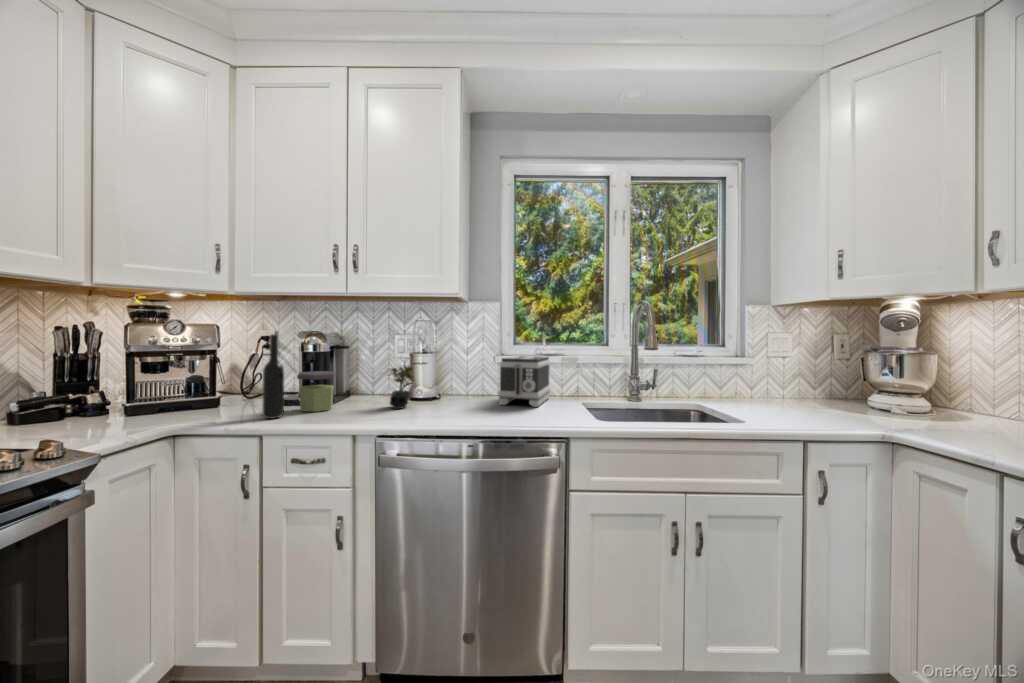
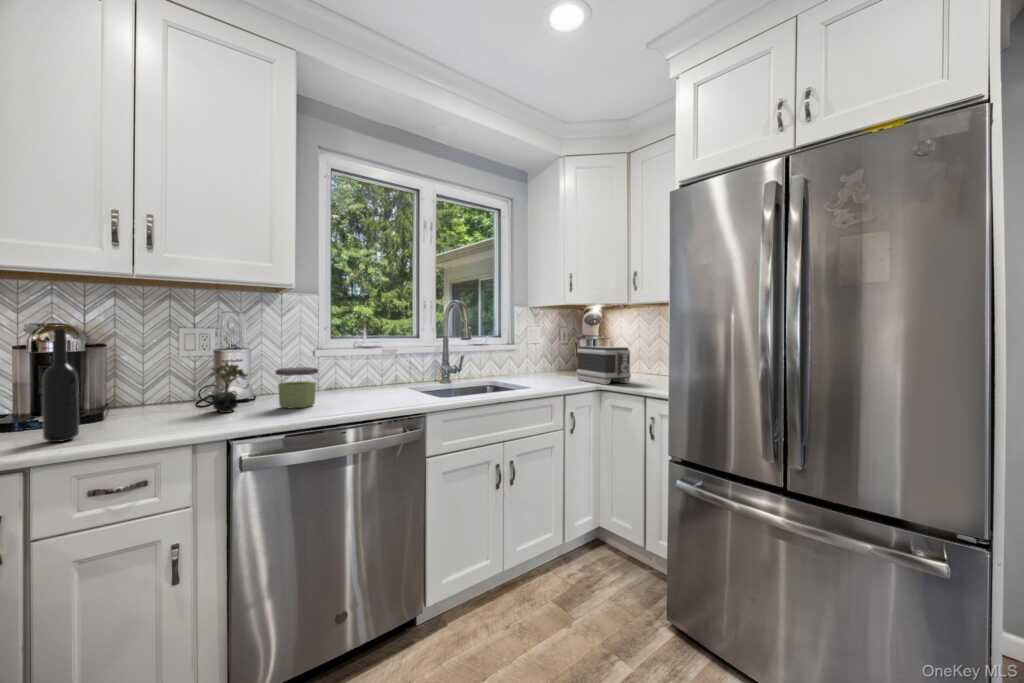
toaster: present [498,356,550,407] -> present [576,346,631,385]
jar: present [297,371,336,412] -> present [276,367,318,409]

